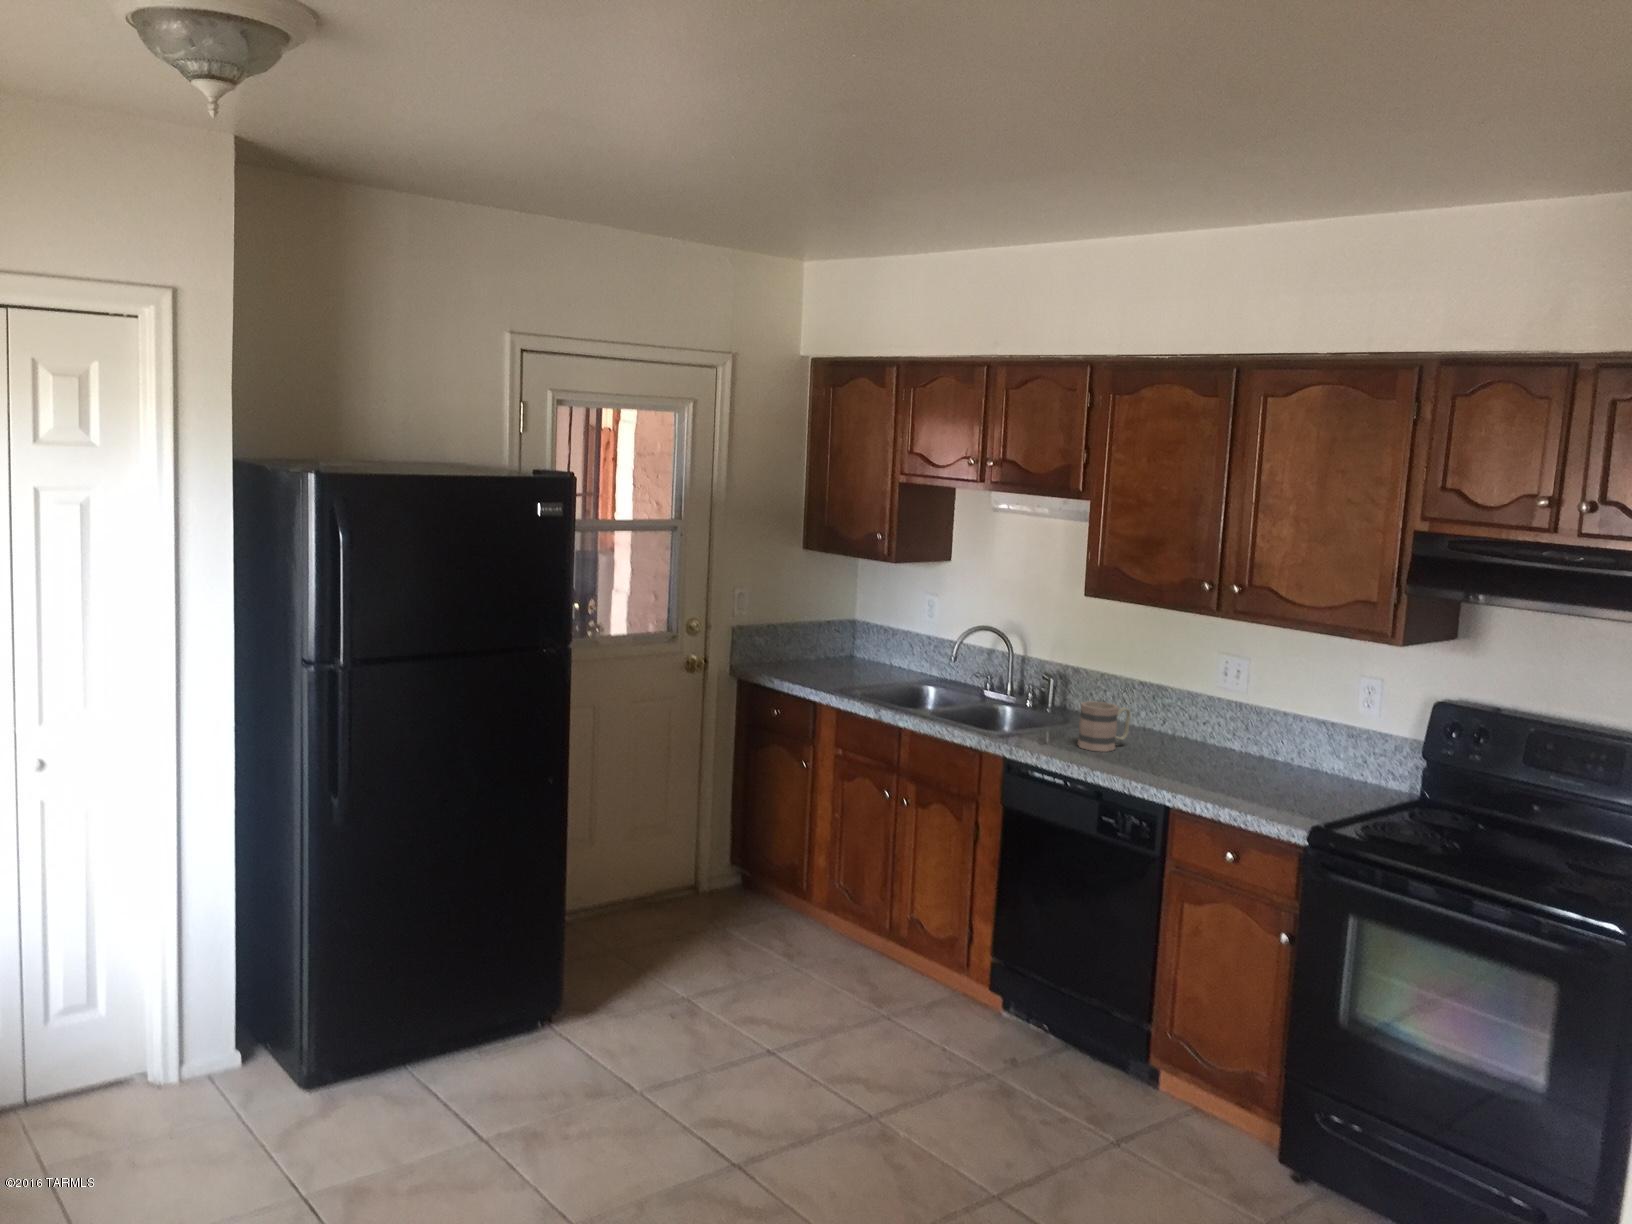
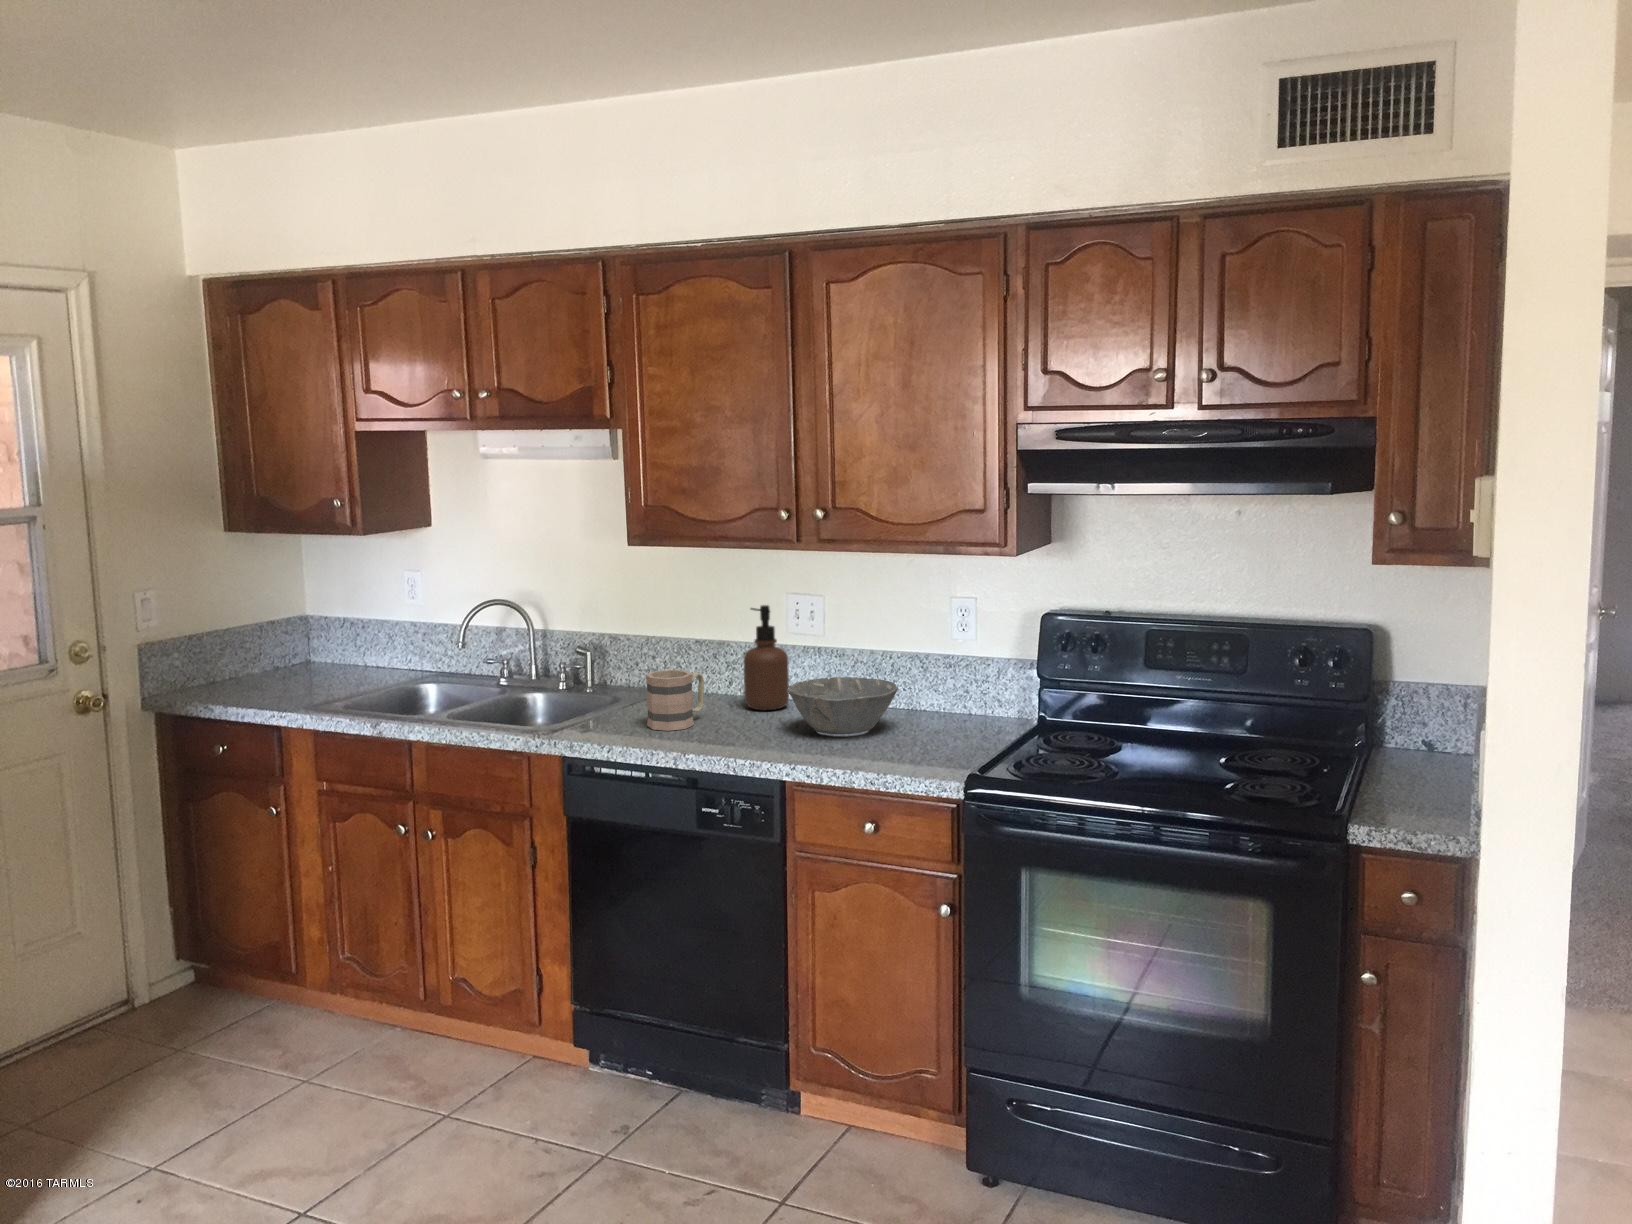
soap dispenser: none [1168,660,1210,749] -> present [744,605,789,710]
bowl: none [1193,728,1290,779] -> present [788,677,898,734]

